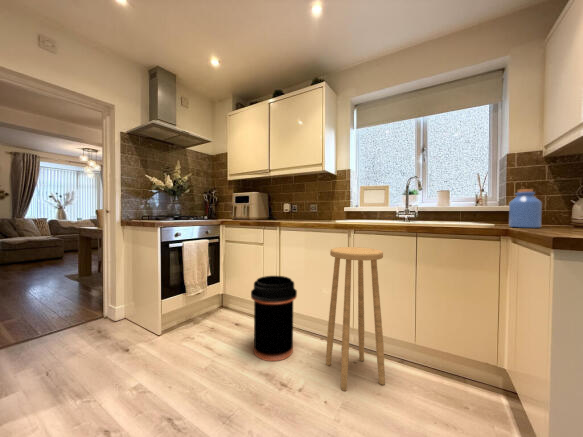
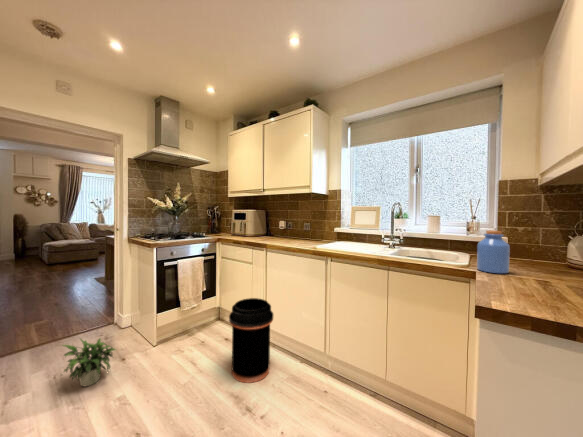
stool: present [326,247,385,391] -> none [295,277,347,422]
potted plant: none [54,324,126,379] -> present [61,338,116,386]

